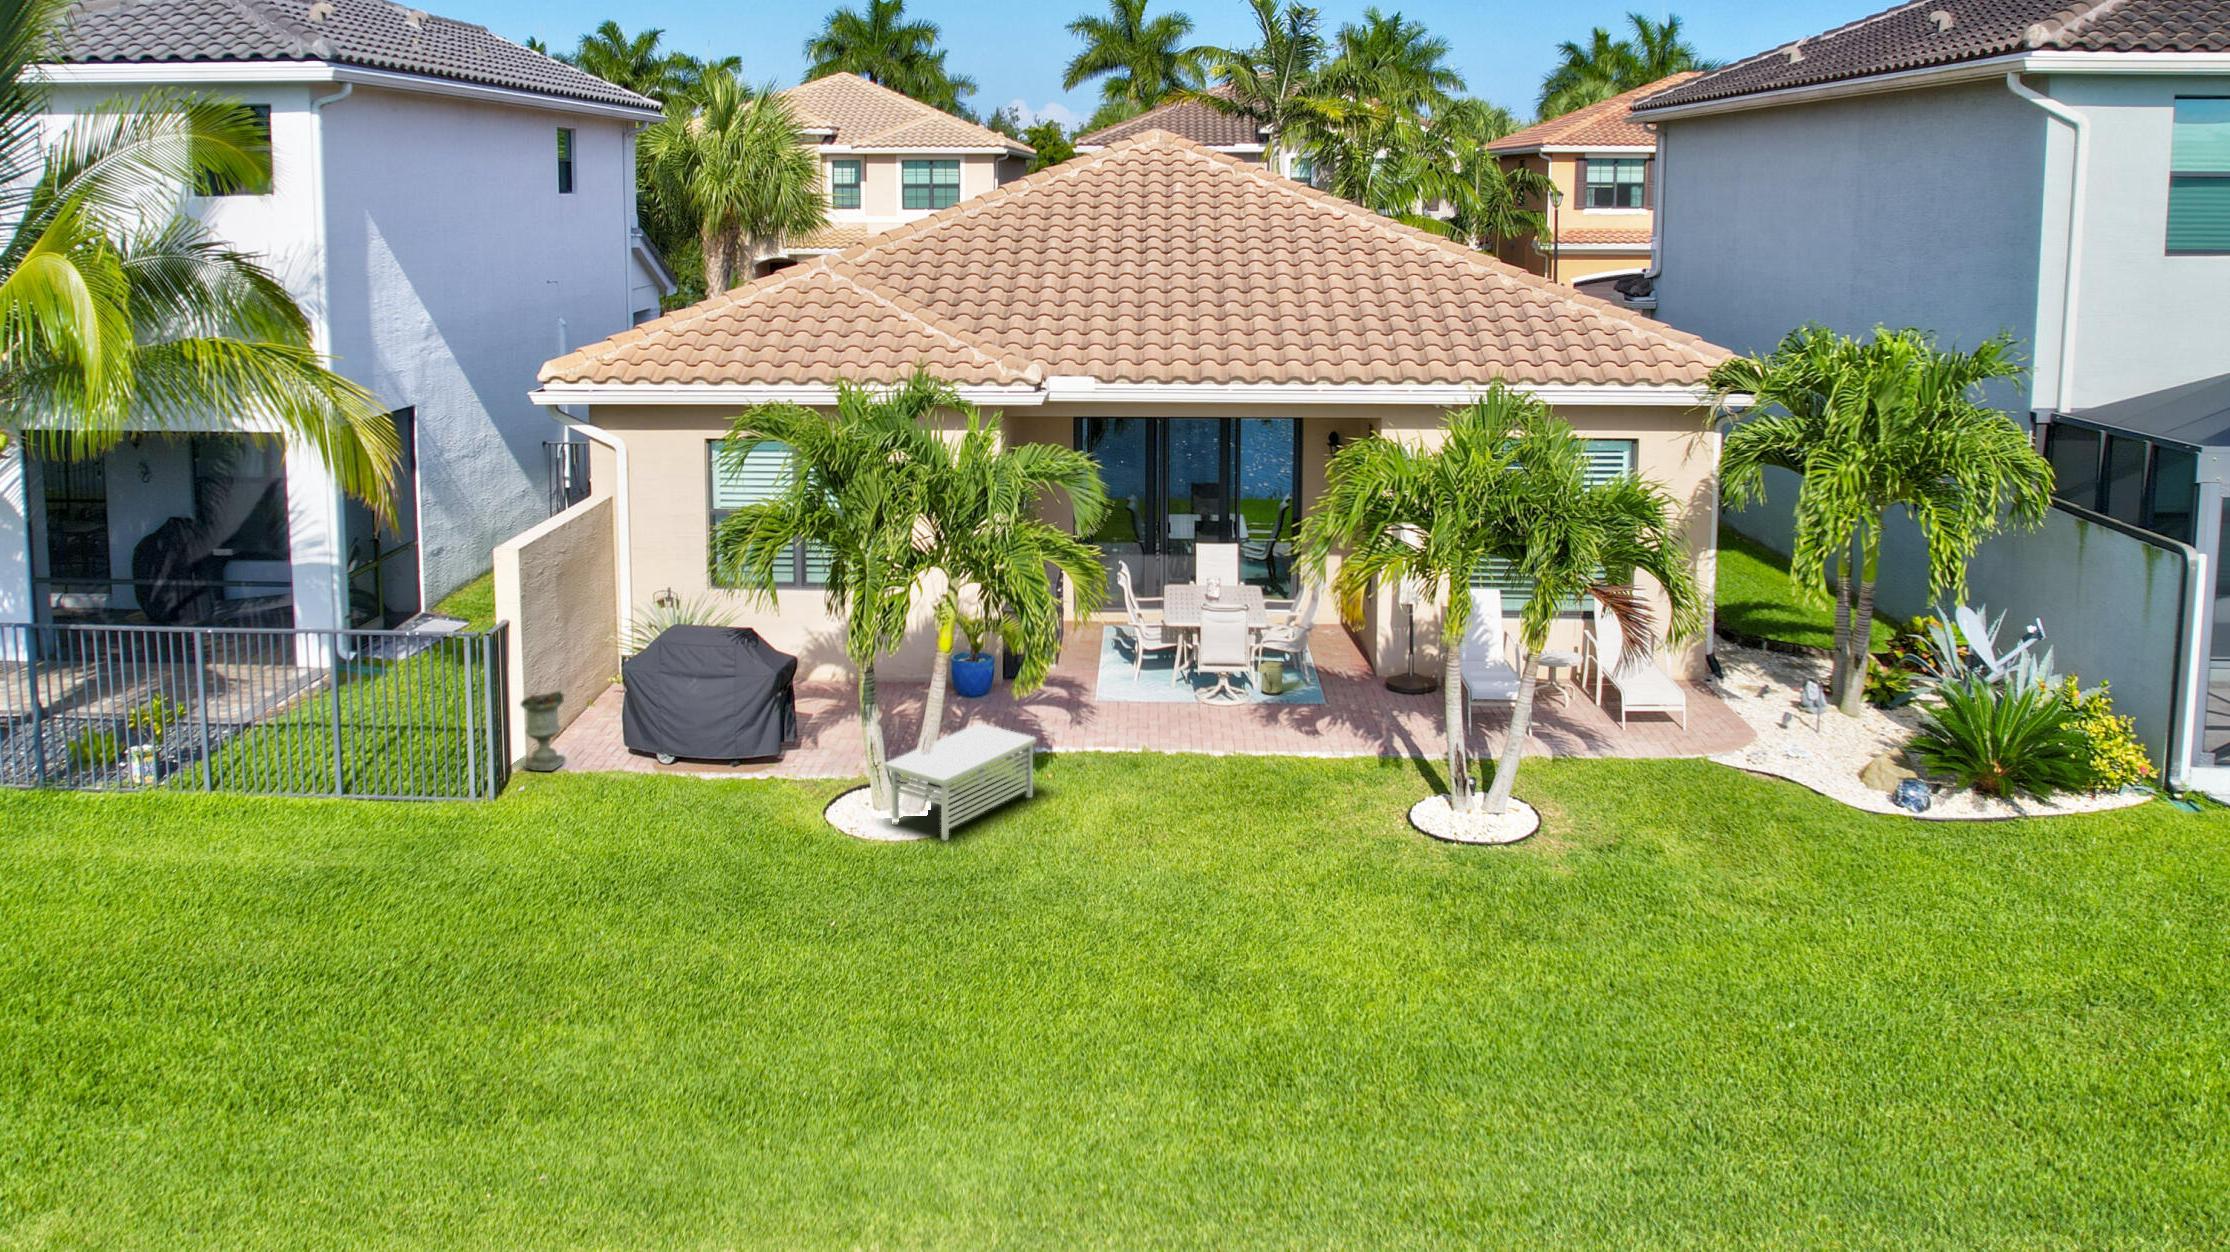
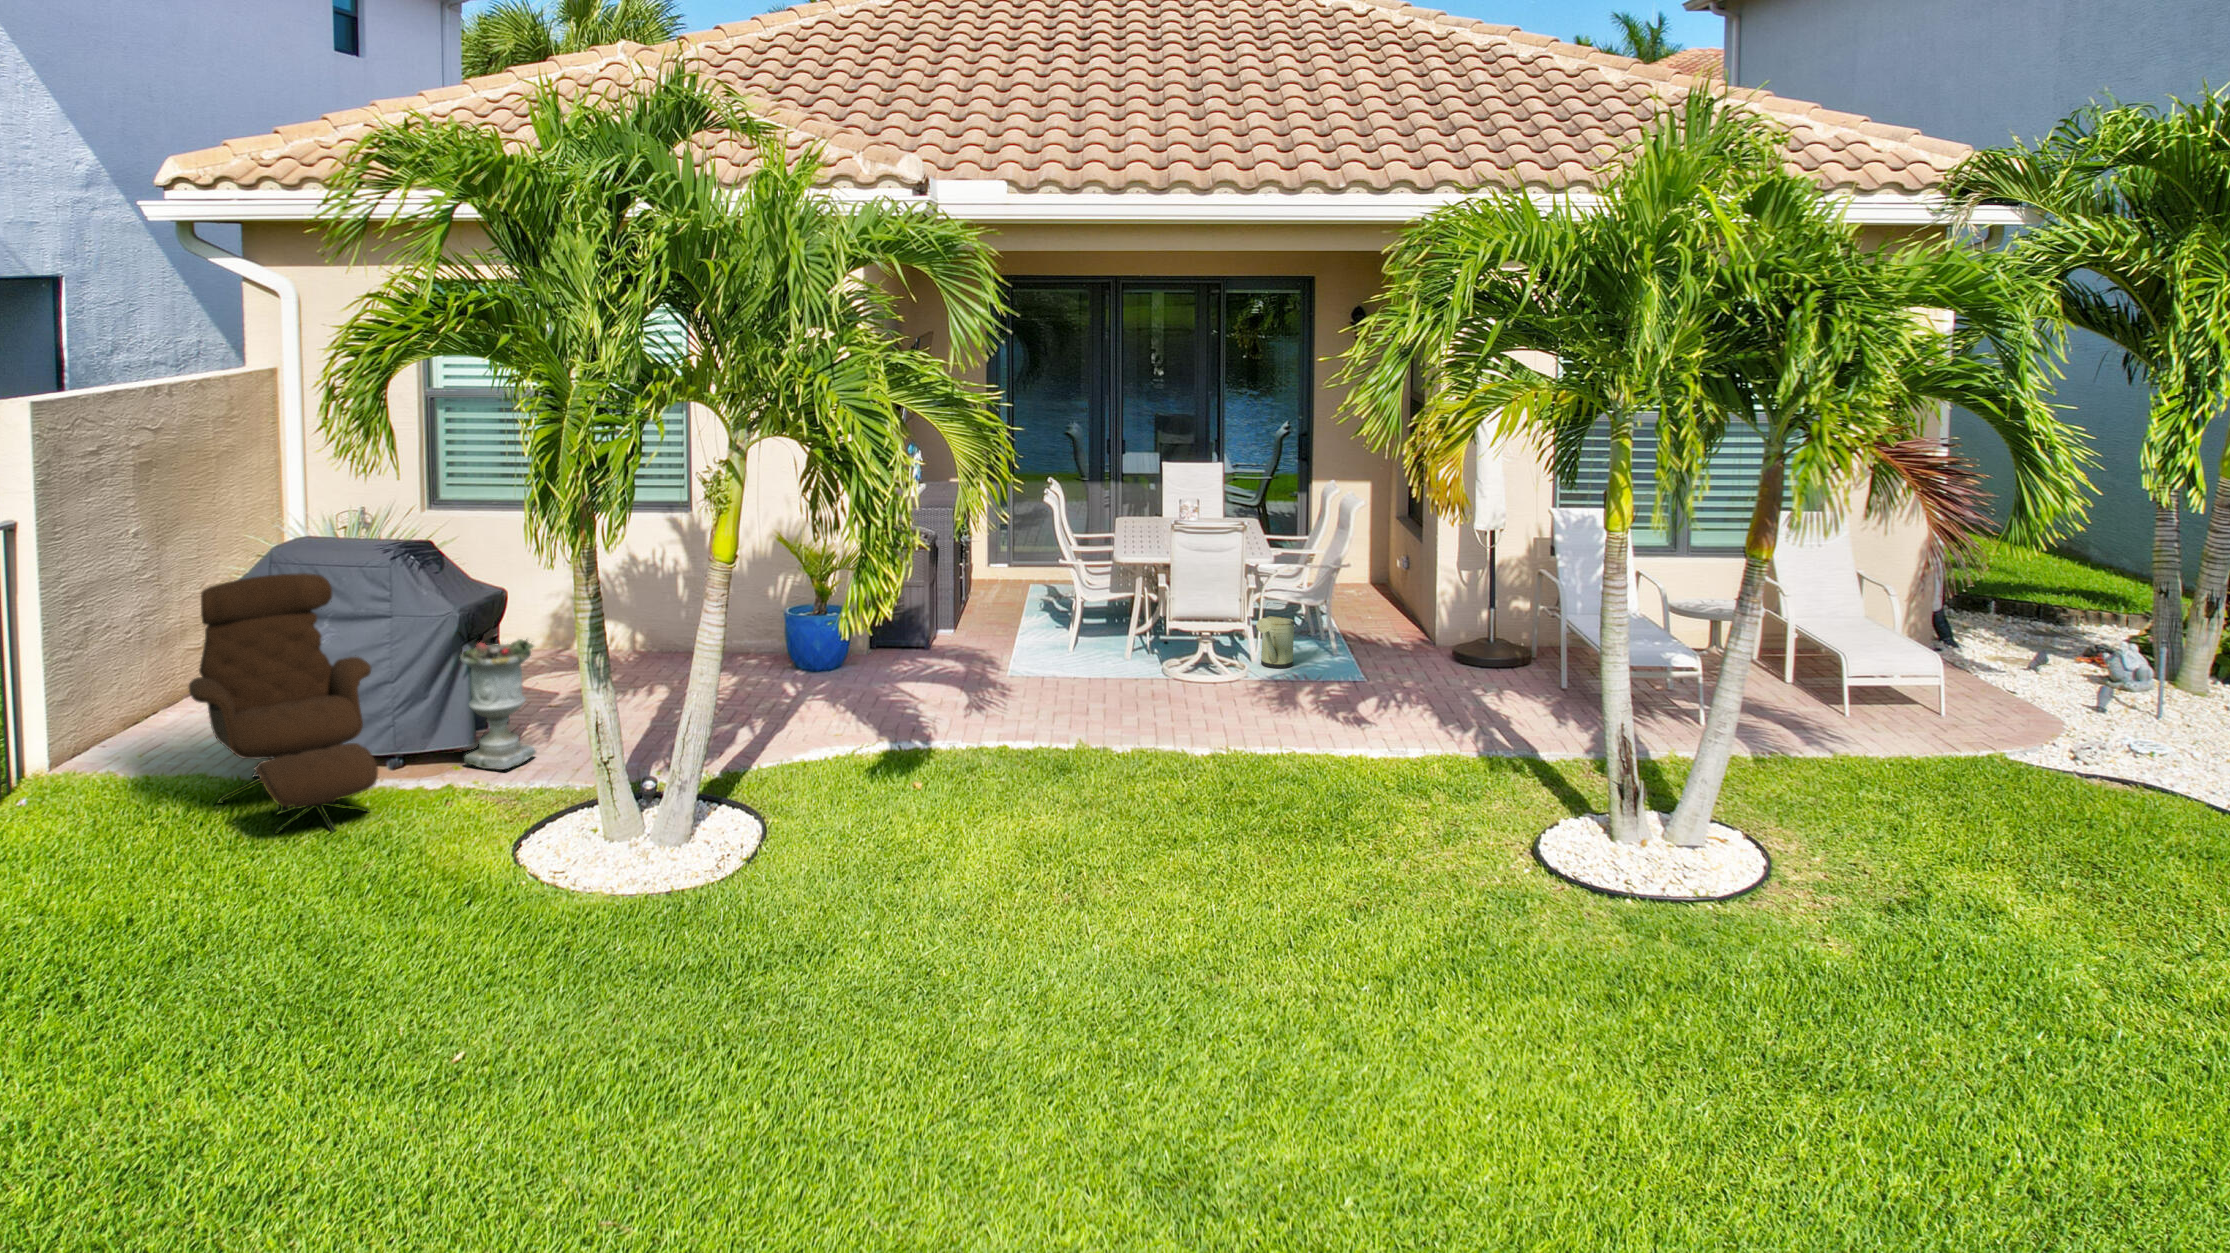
lounge chair: none [621,648,739,806] -> present [189,573,378,834]
planter: present [521,691,566,771] -> present [460,639,536,770]
storage bench: present [884,723,1037,840] -> none [607,695,888,897]

